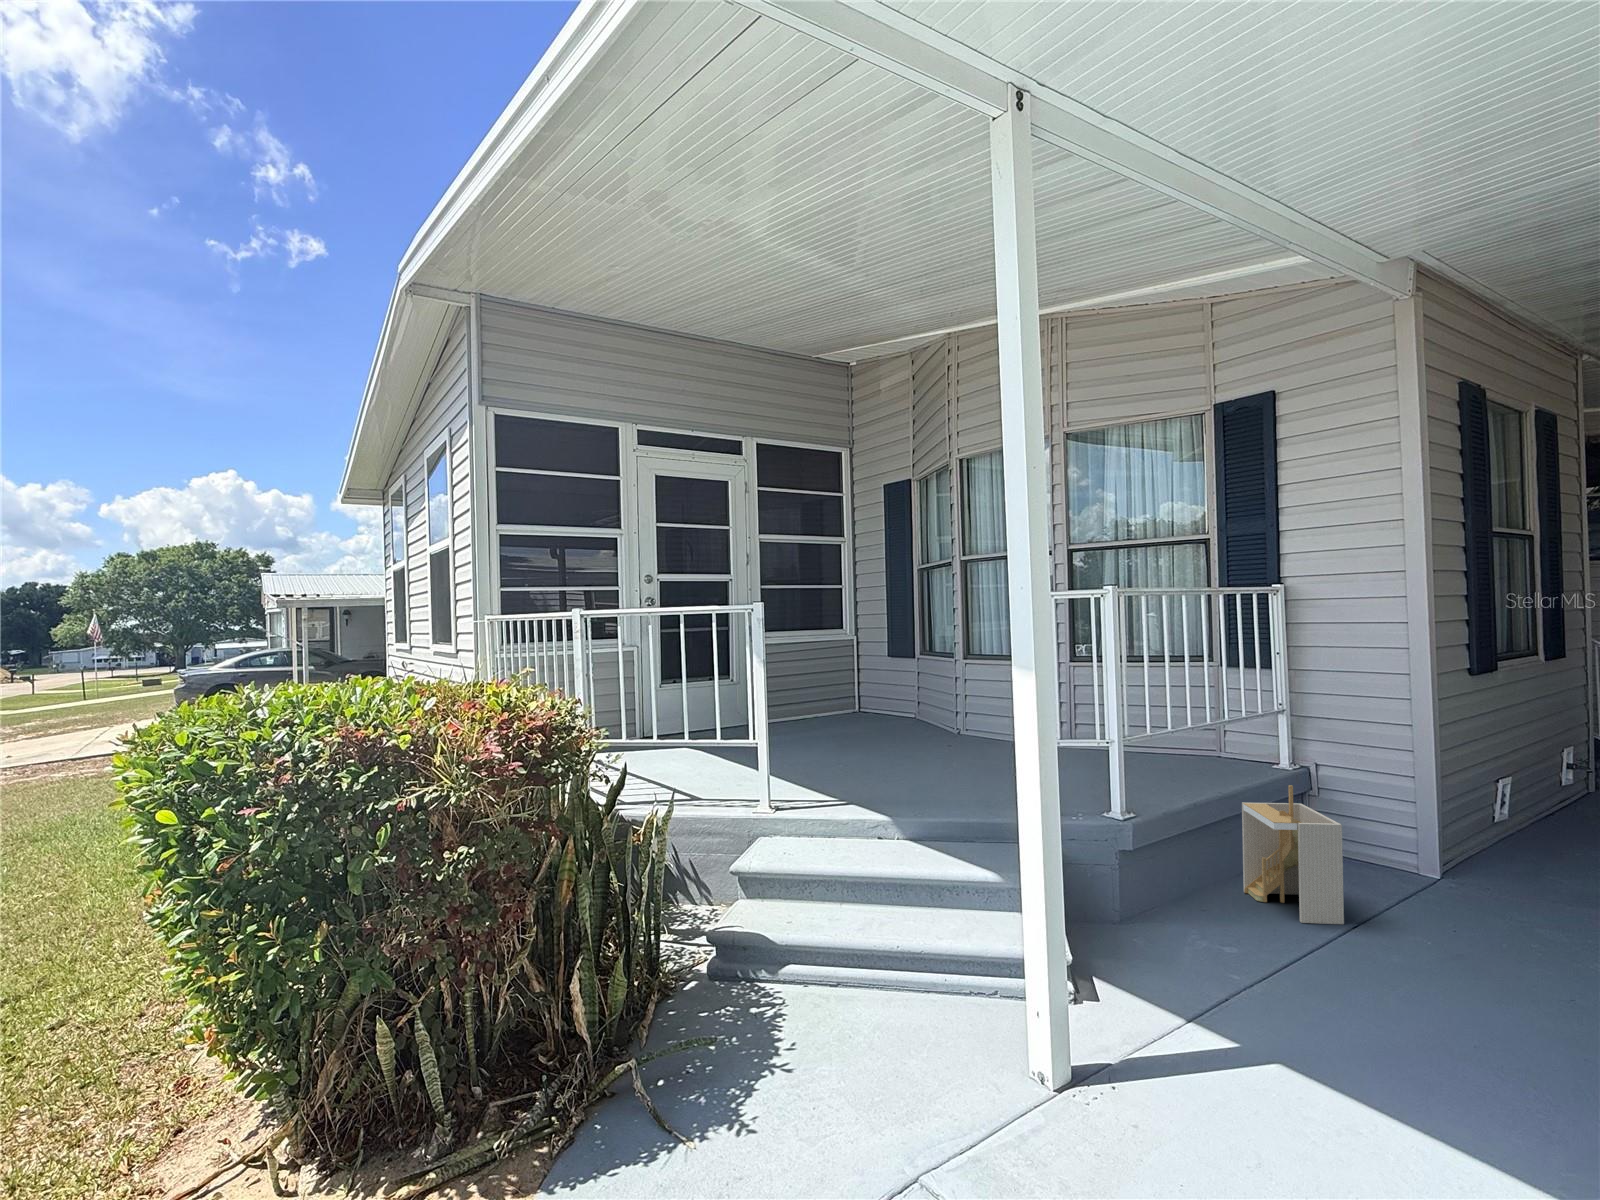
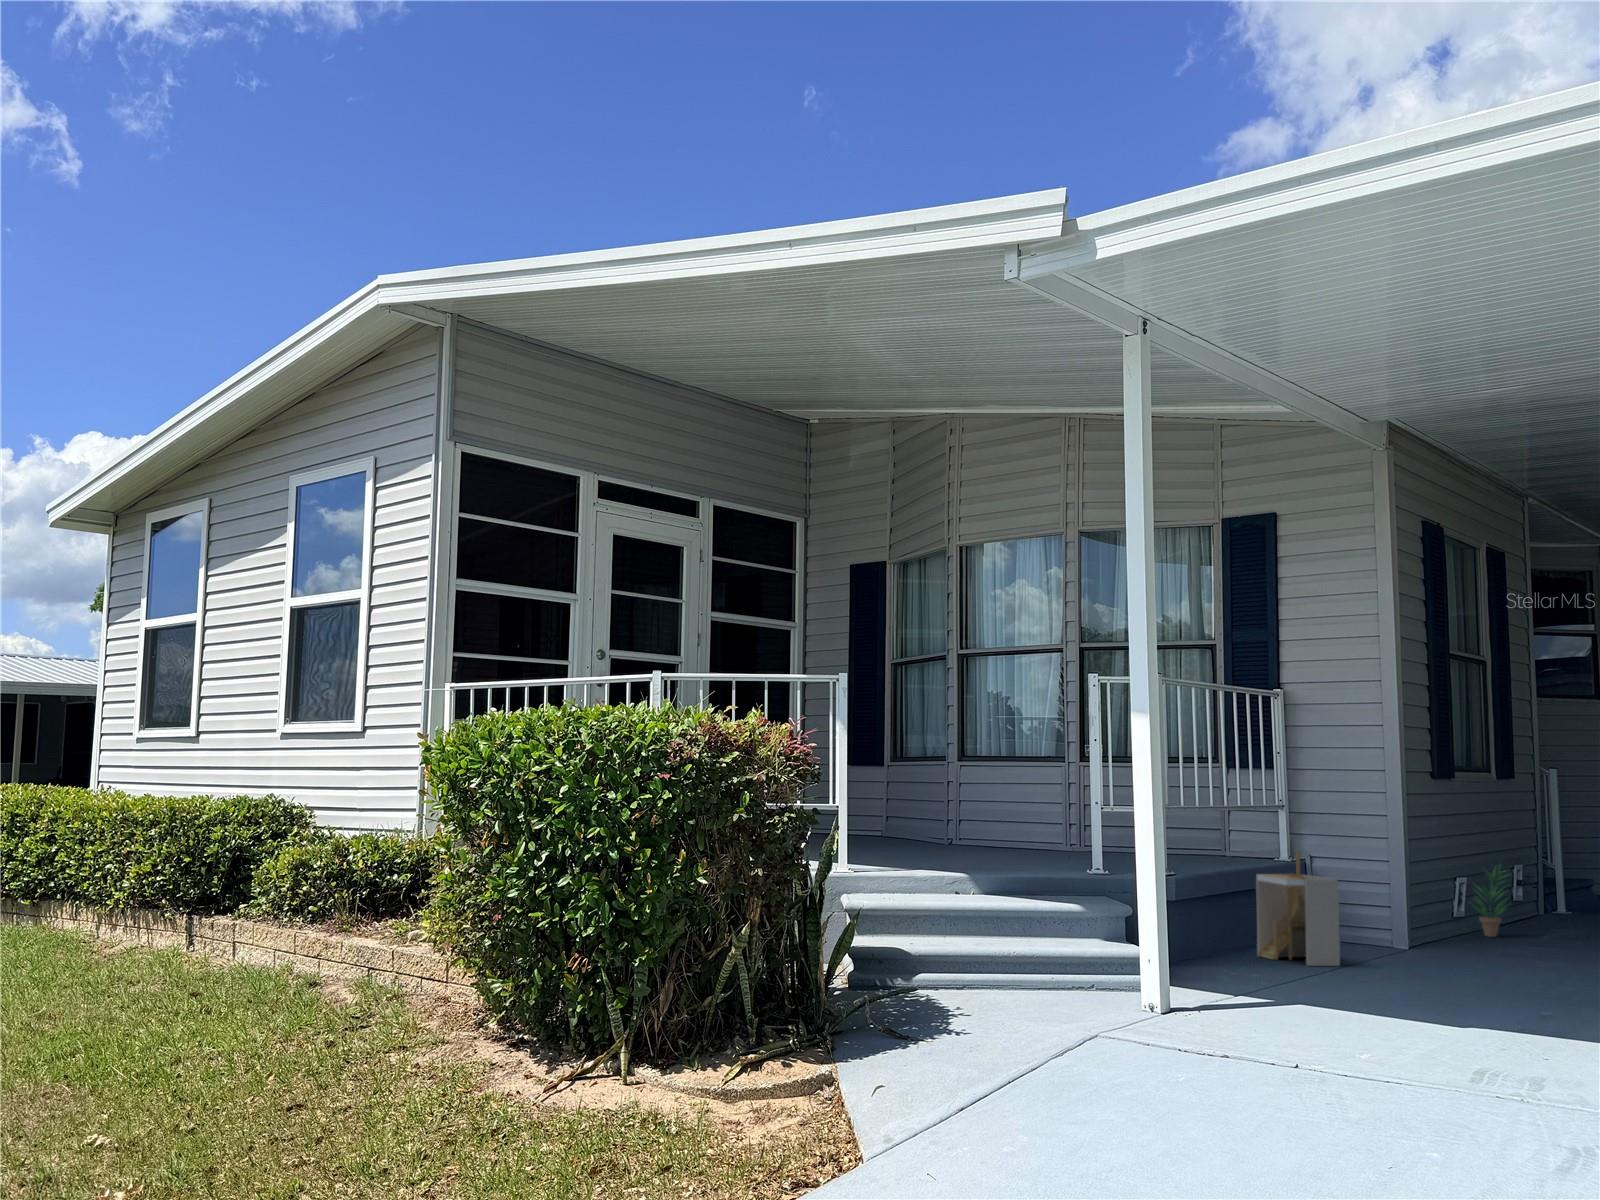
potted plant: none [1511,762,1570,842] -> present [1473,865,1509,937]

